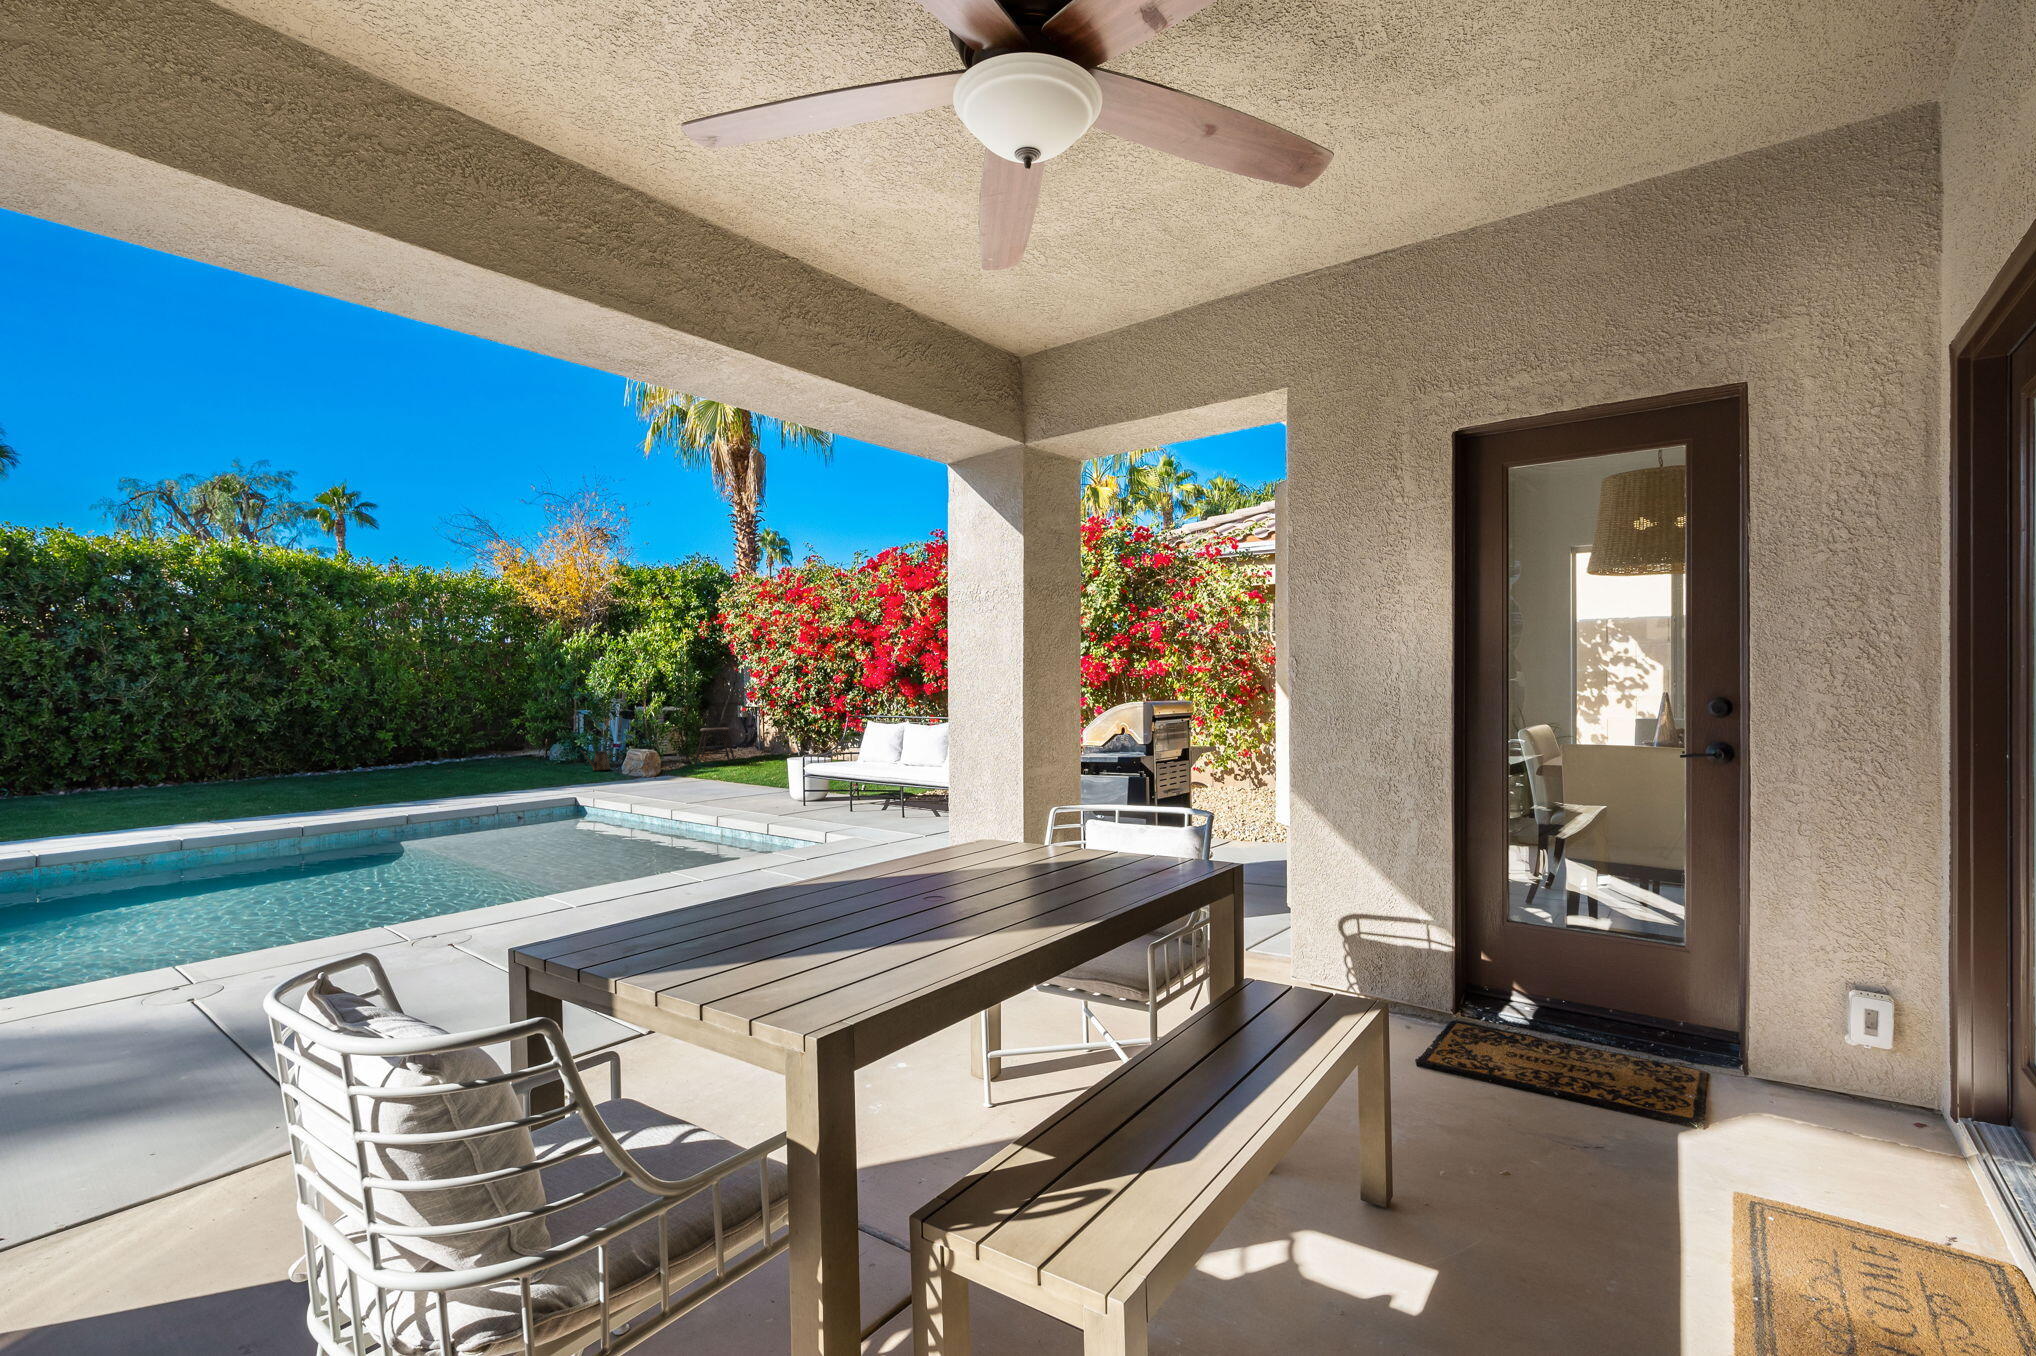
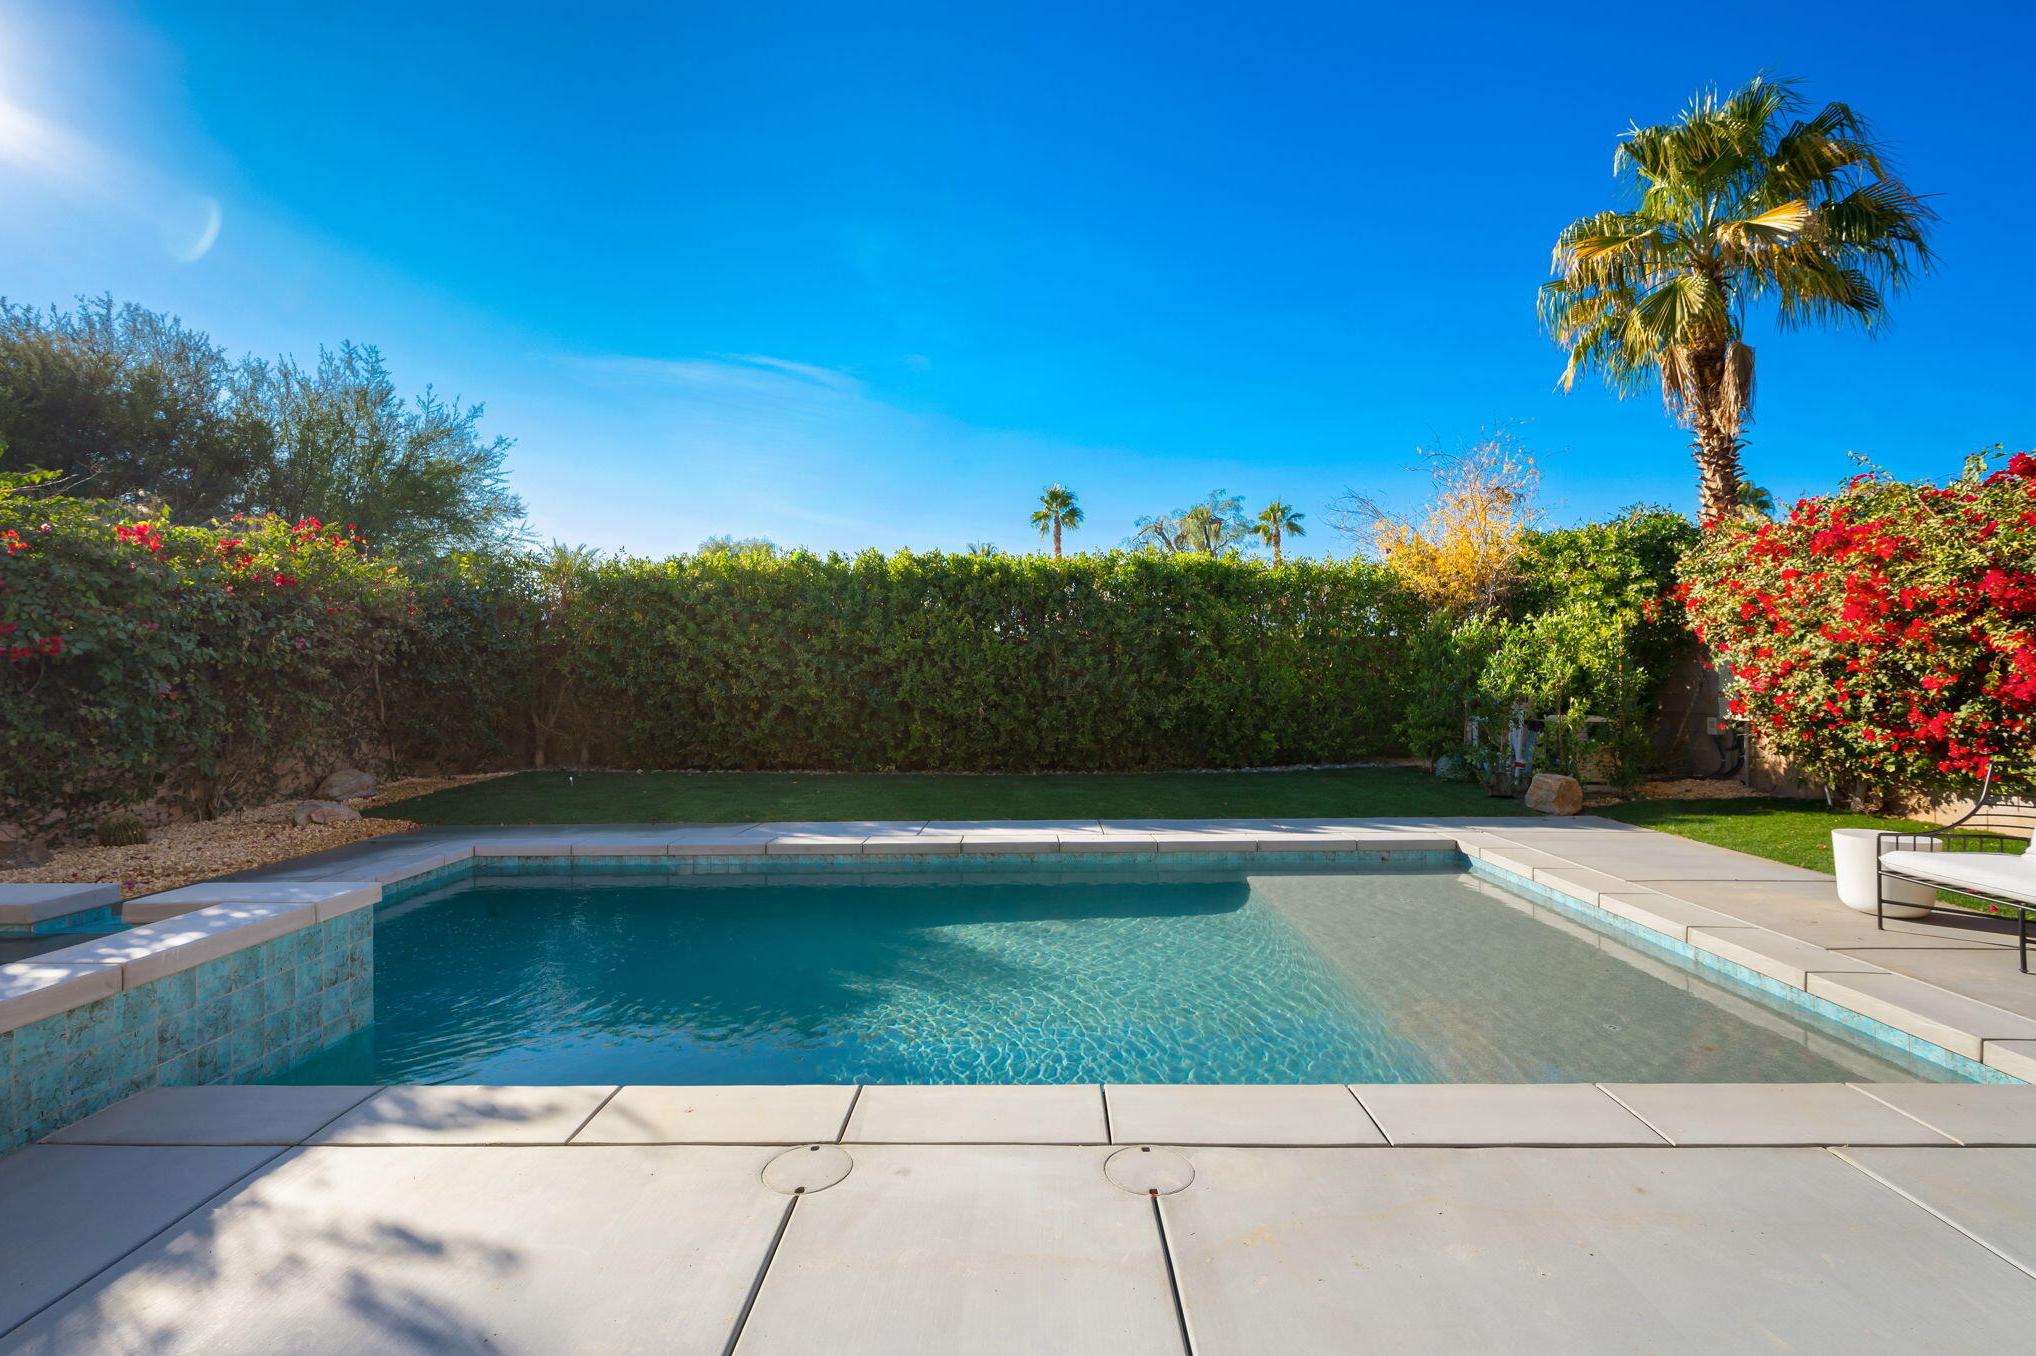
stool: present [694,727,735,765] -> none [1635,748,1705,805]

